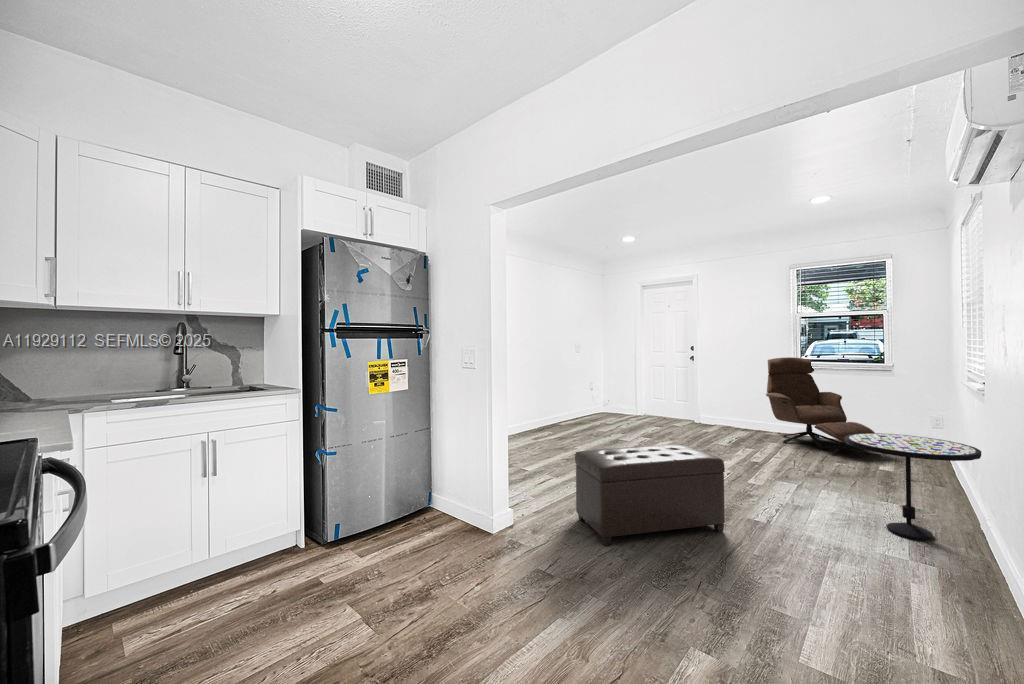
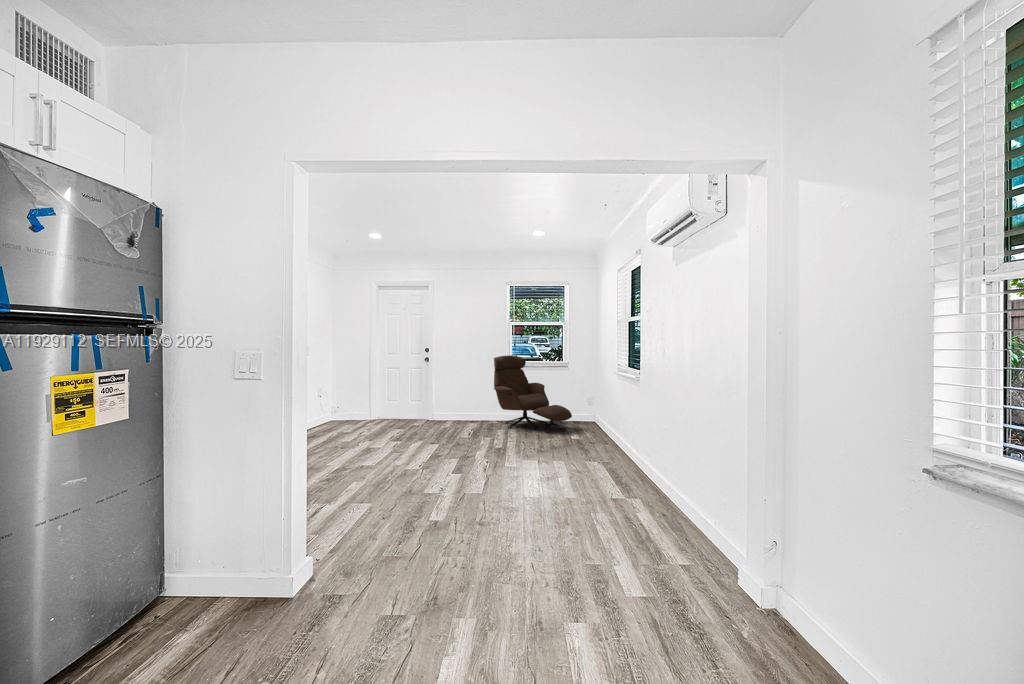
side table: present [845,433,981,540] -> none [586,409,662,484]
ottoman: present [575,445,725,545] -> none [382,441,522,562]

